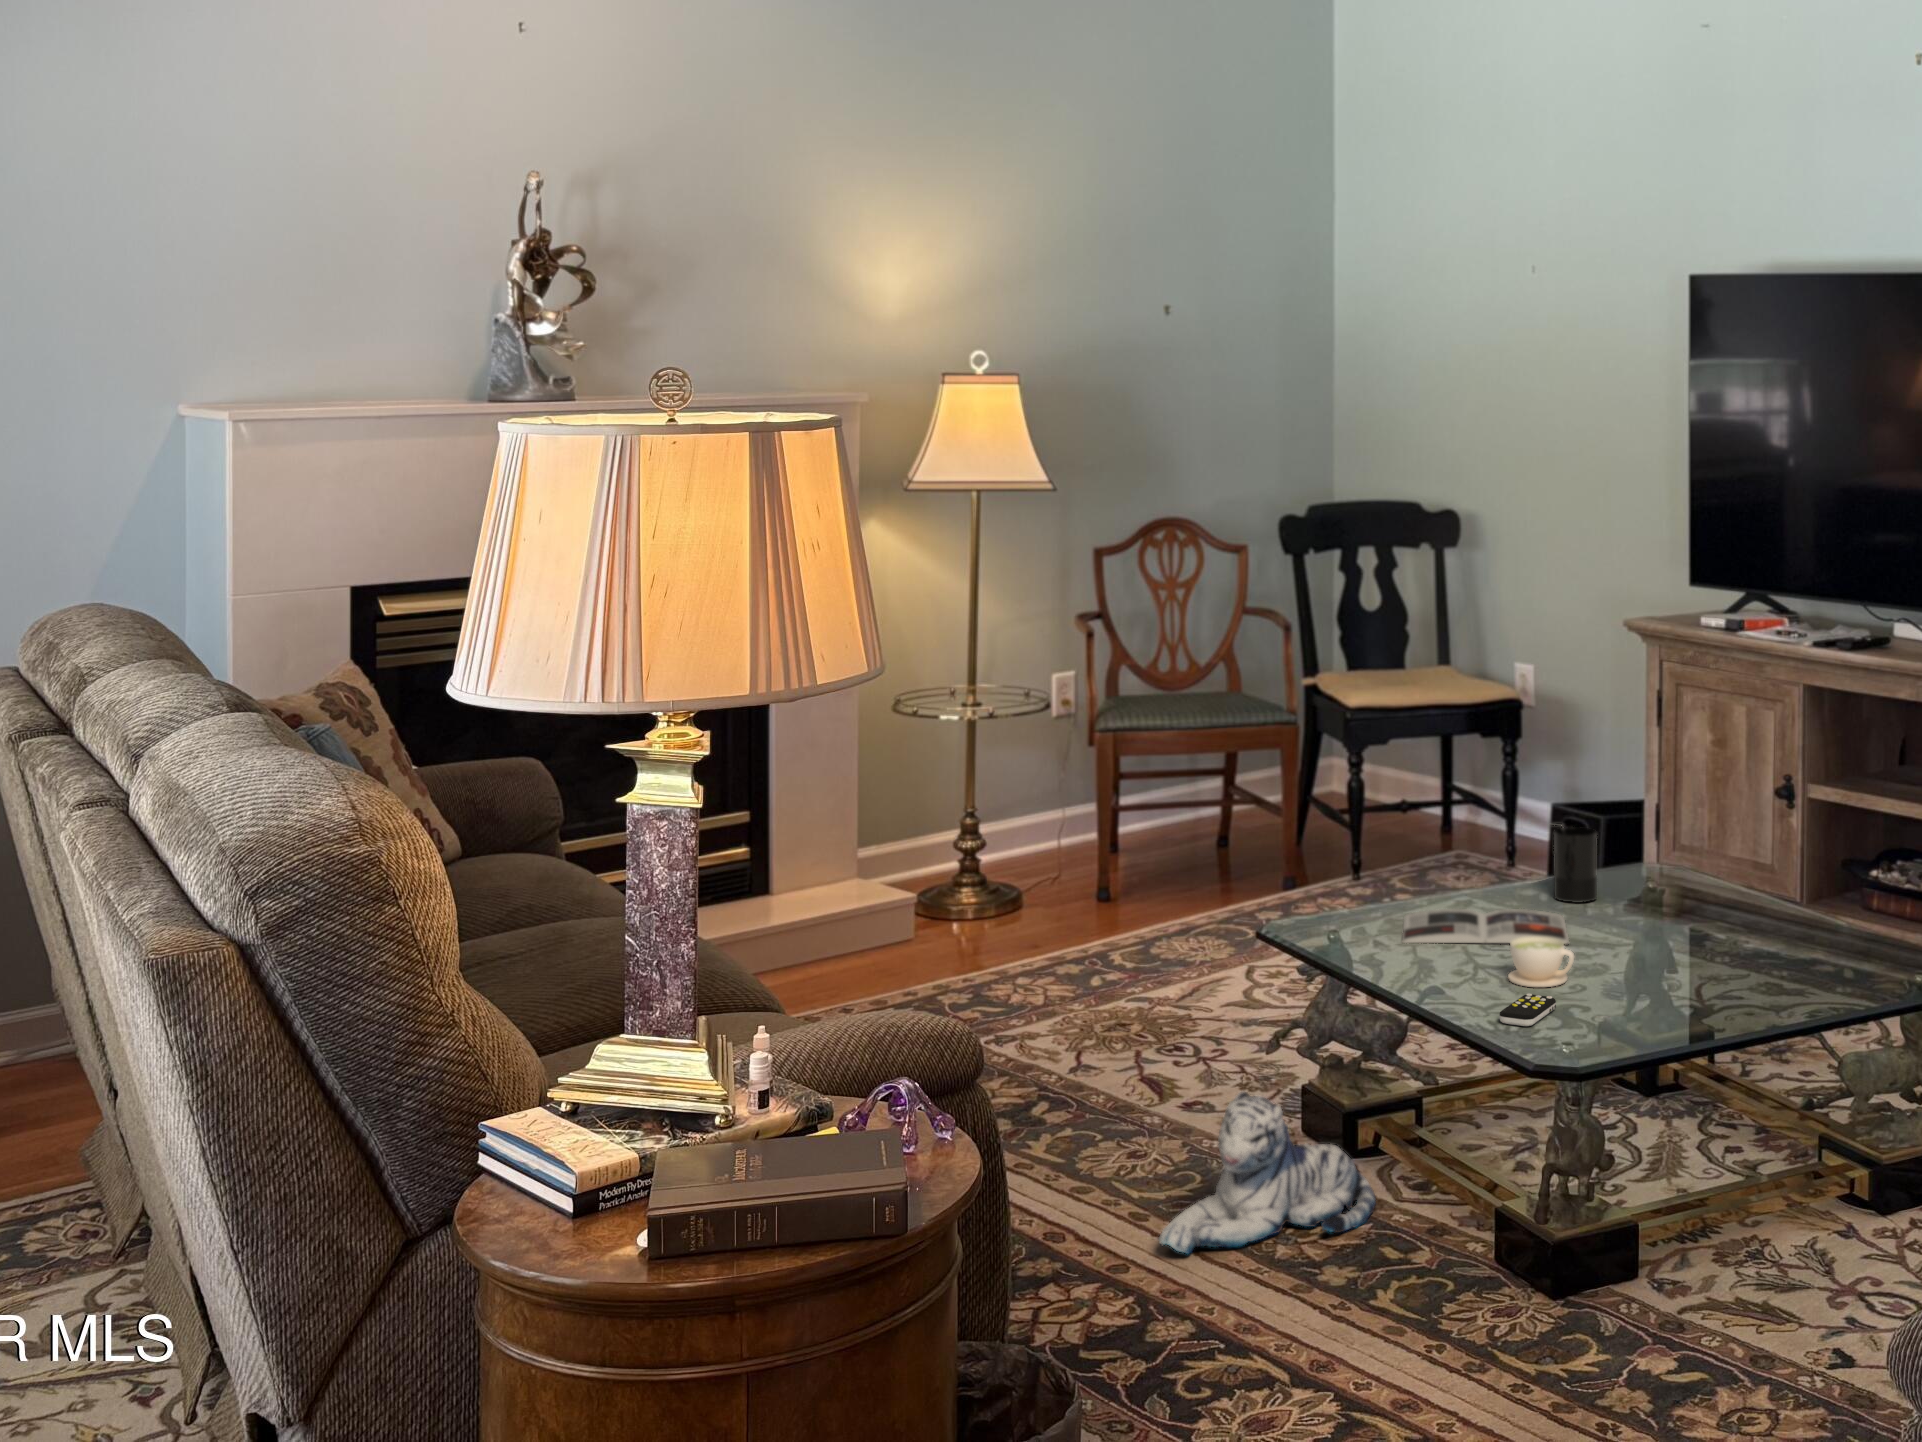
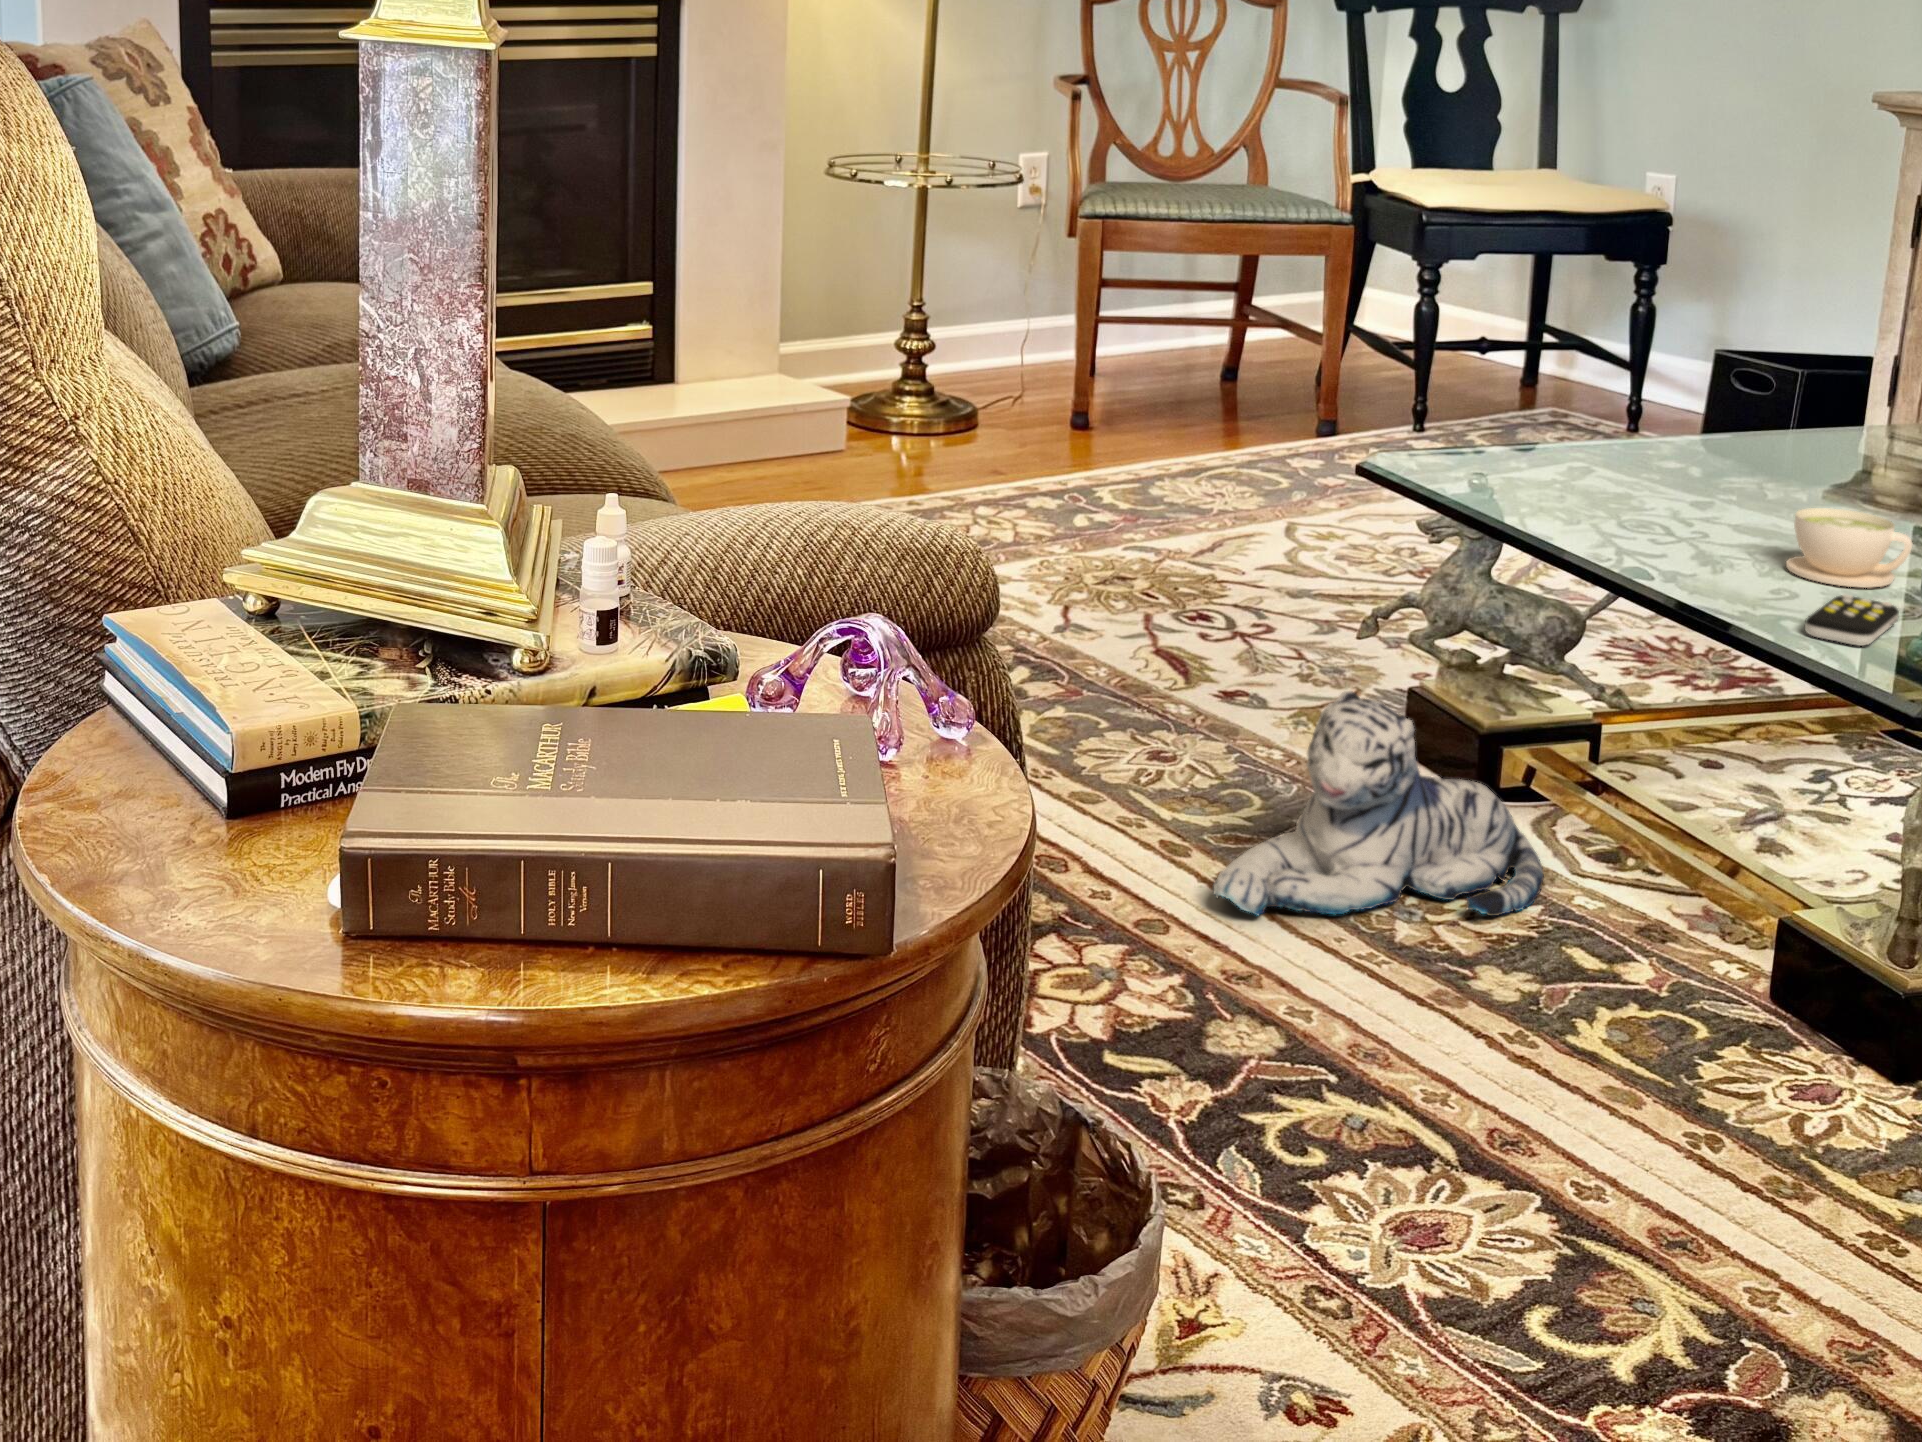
candle: present [1554,825,1597,903] -> none [1804,352,1888,471]
magazine: present [1402,909,1569,944] -> none [1570,460,1868,527]

